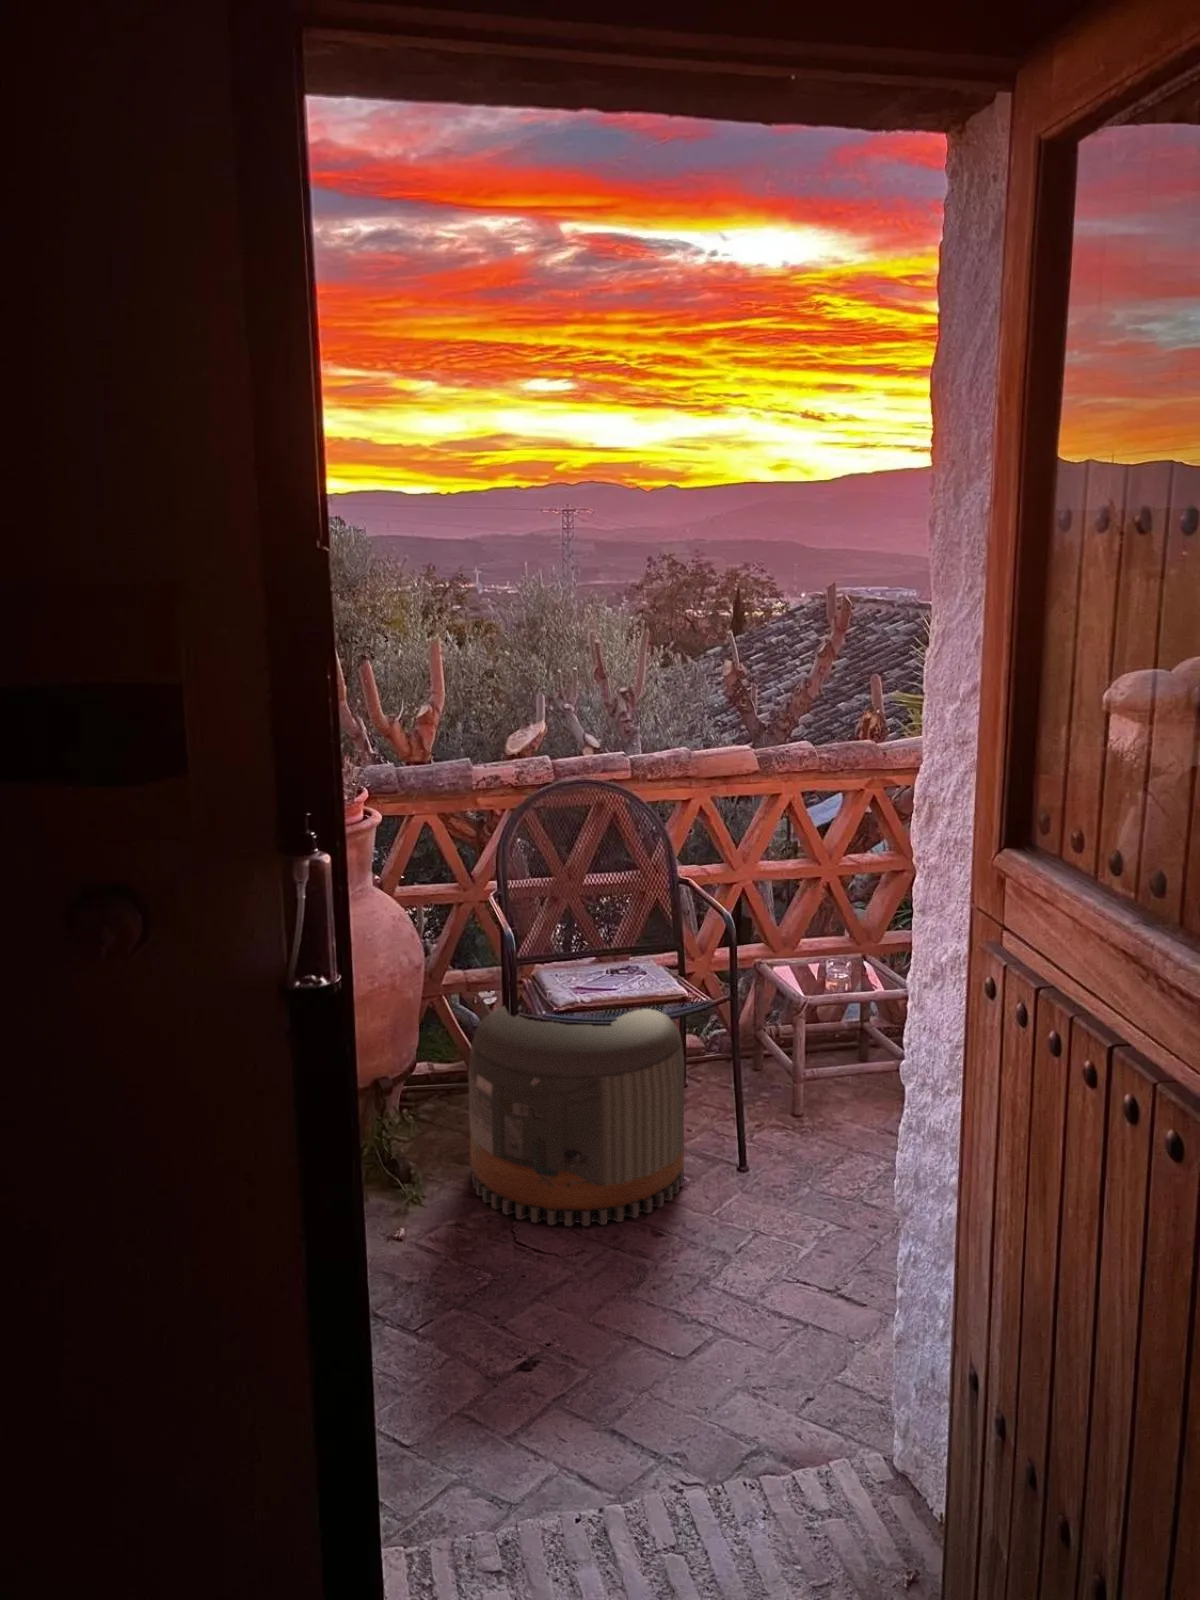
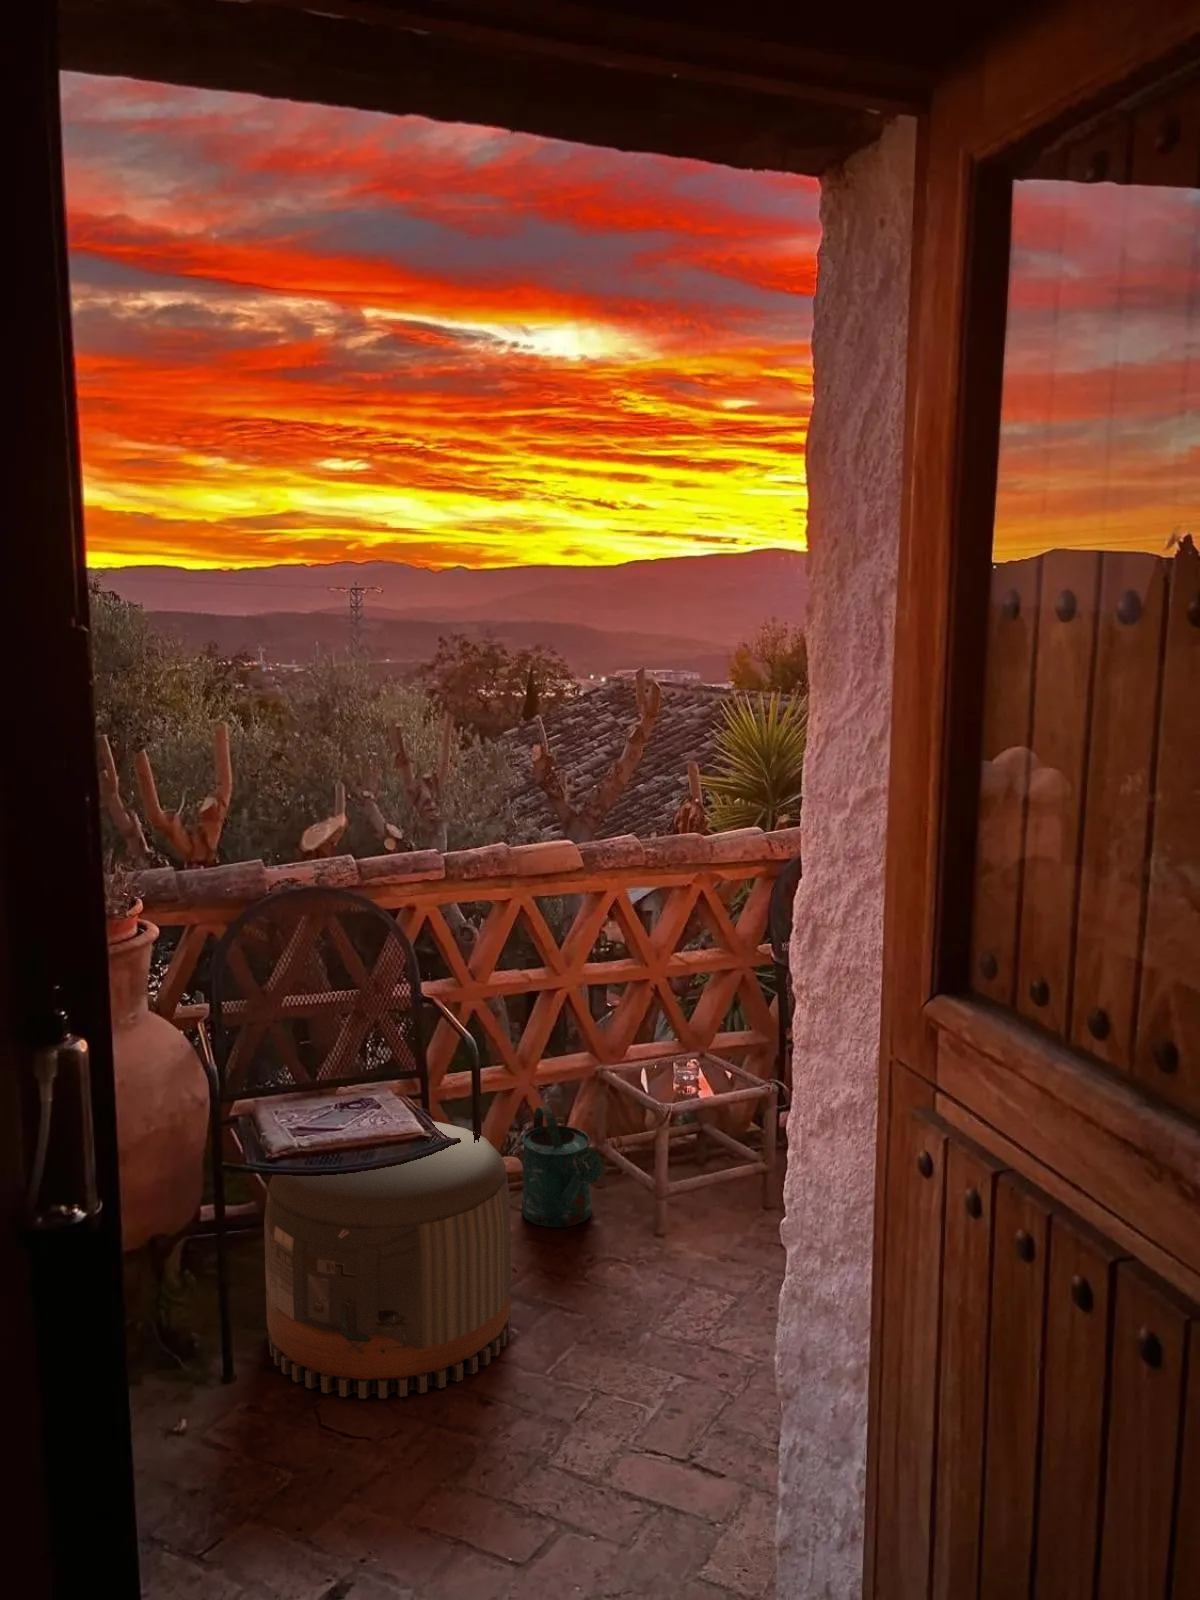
watering can: none [701,993,774,1102] -> present [522,1106,603,1227]

